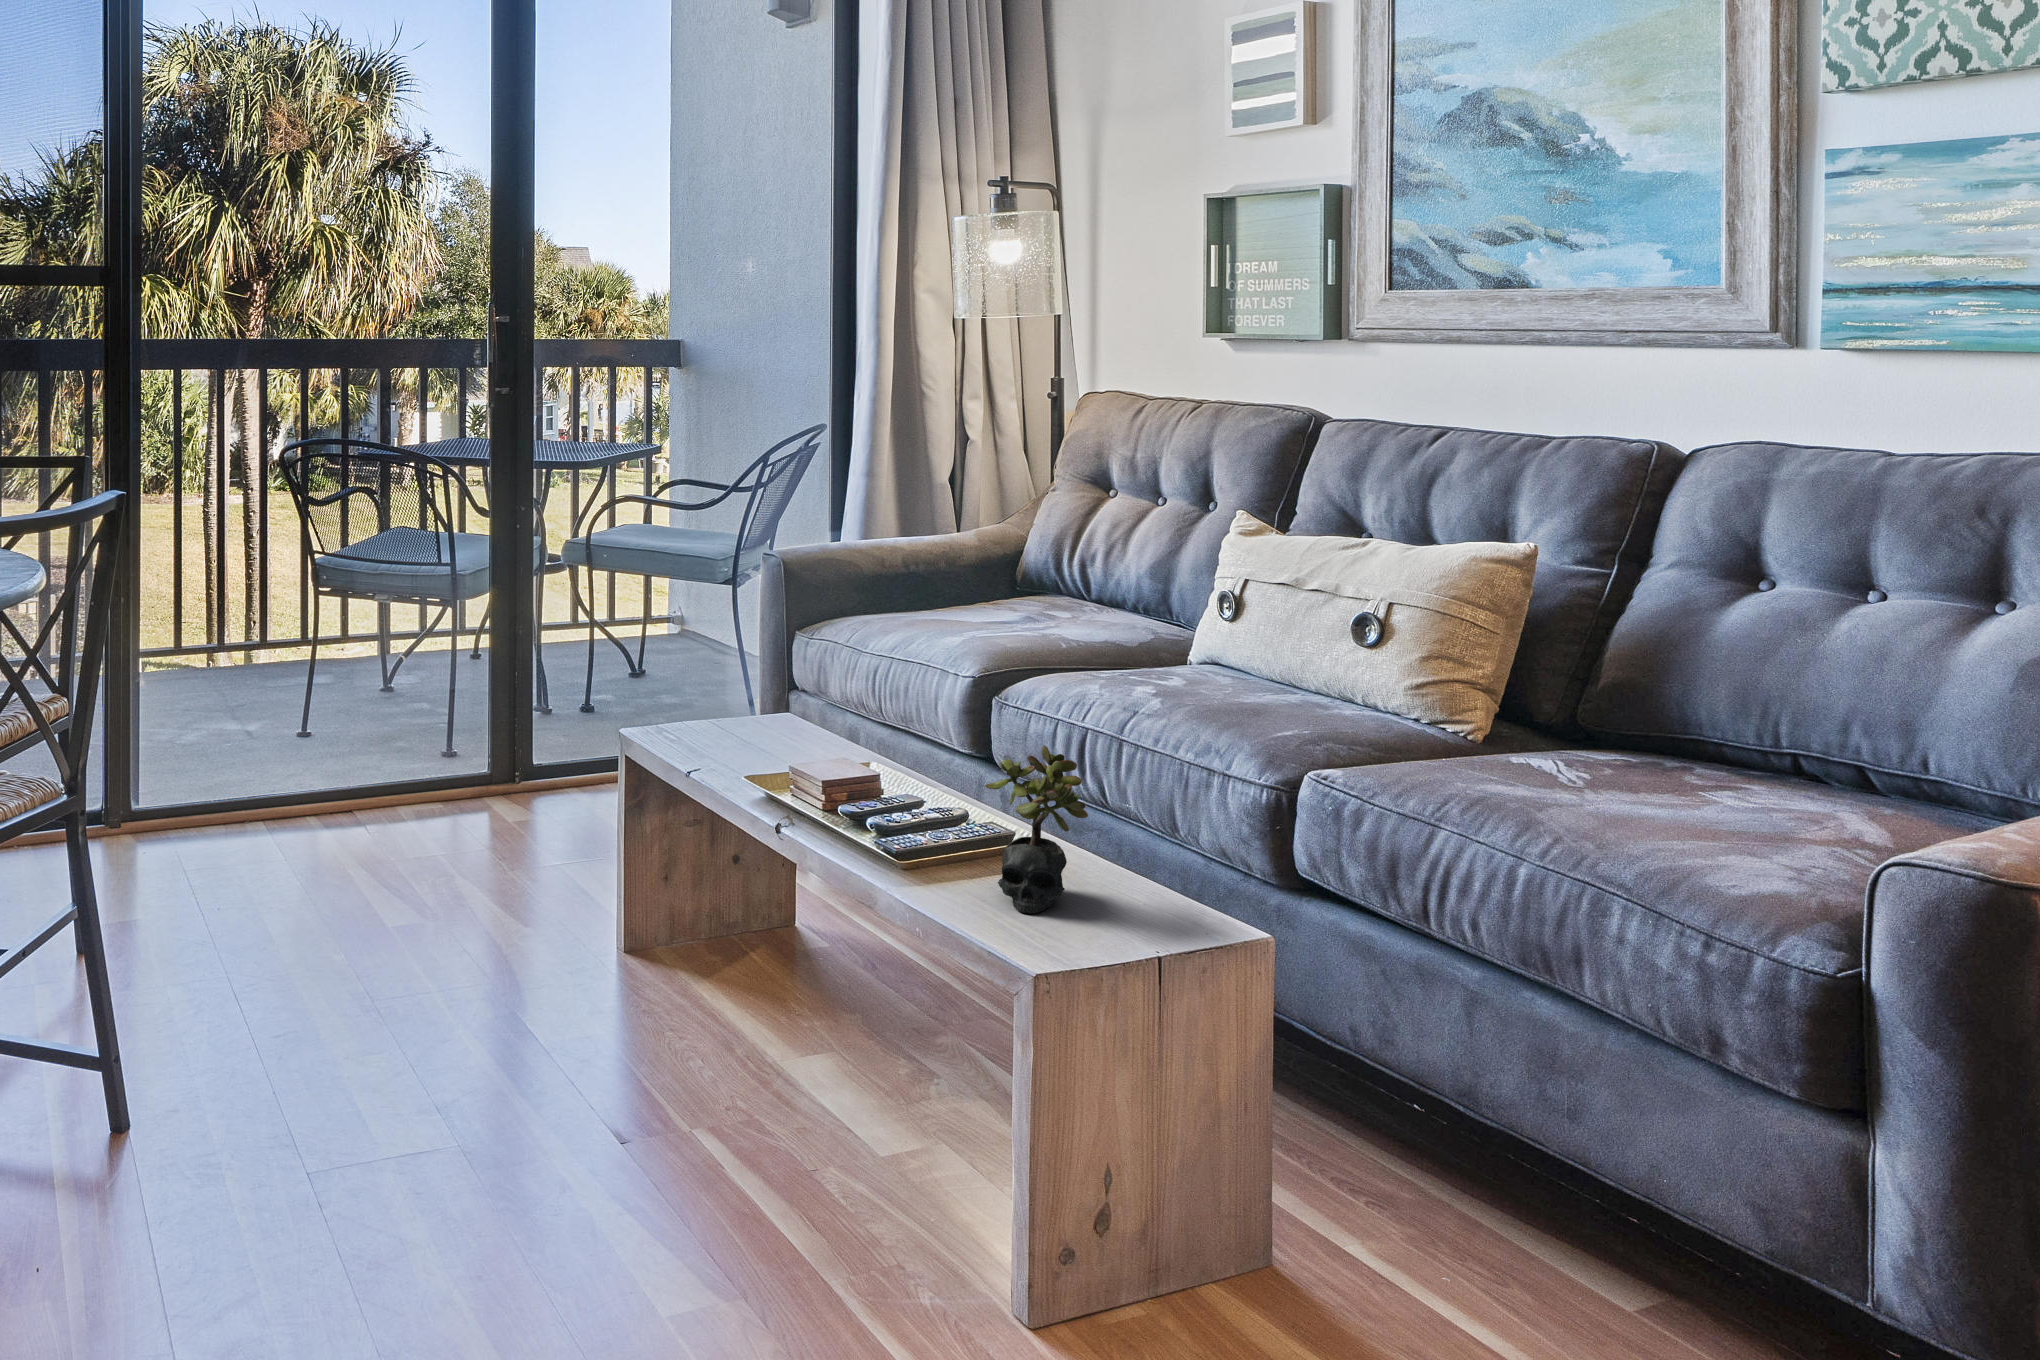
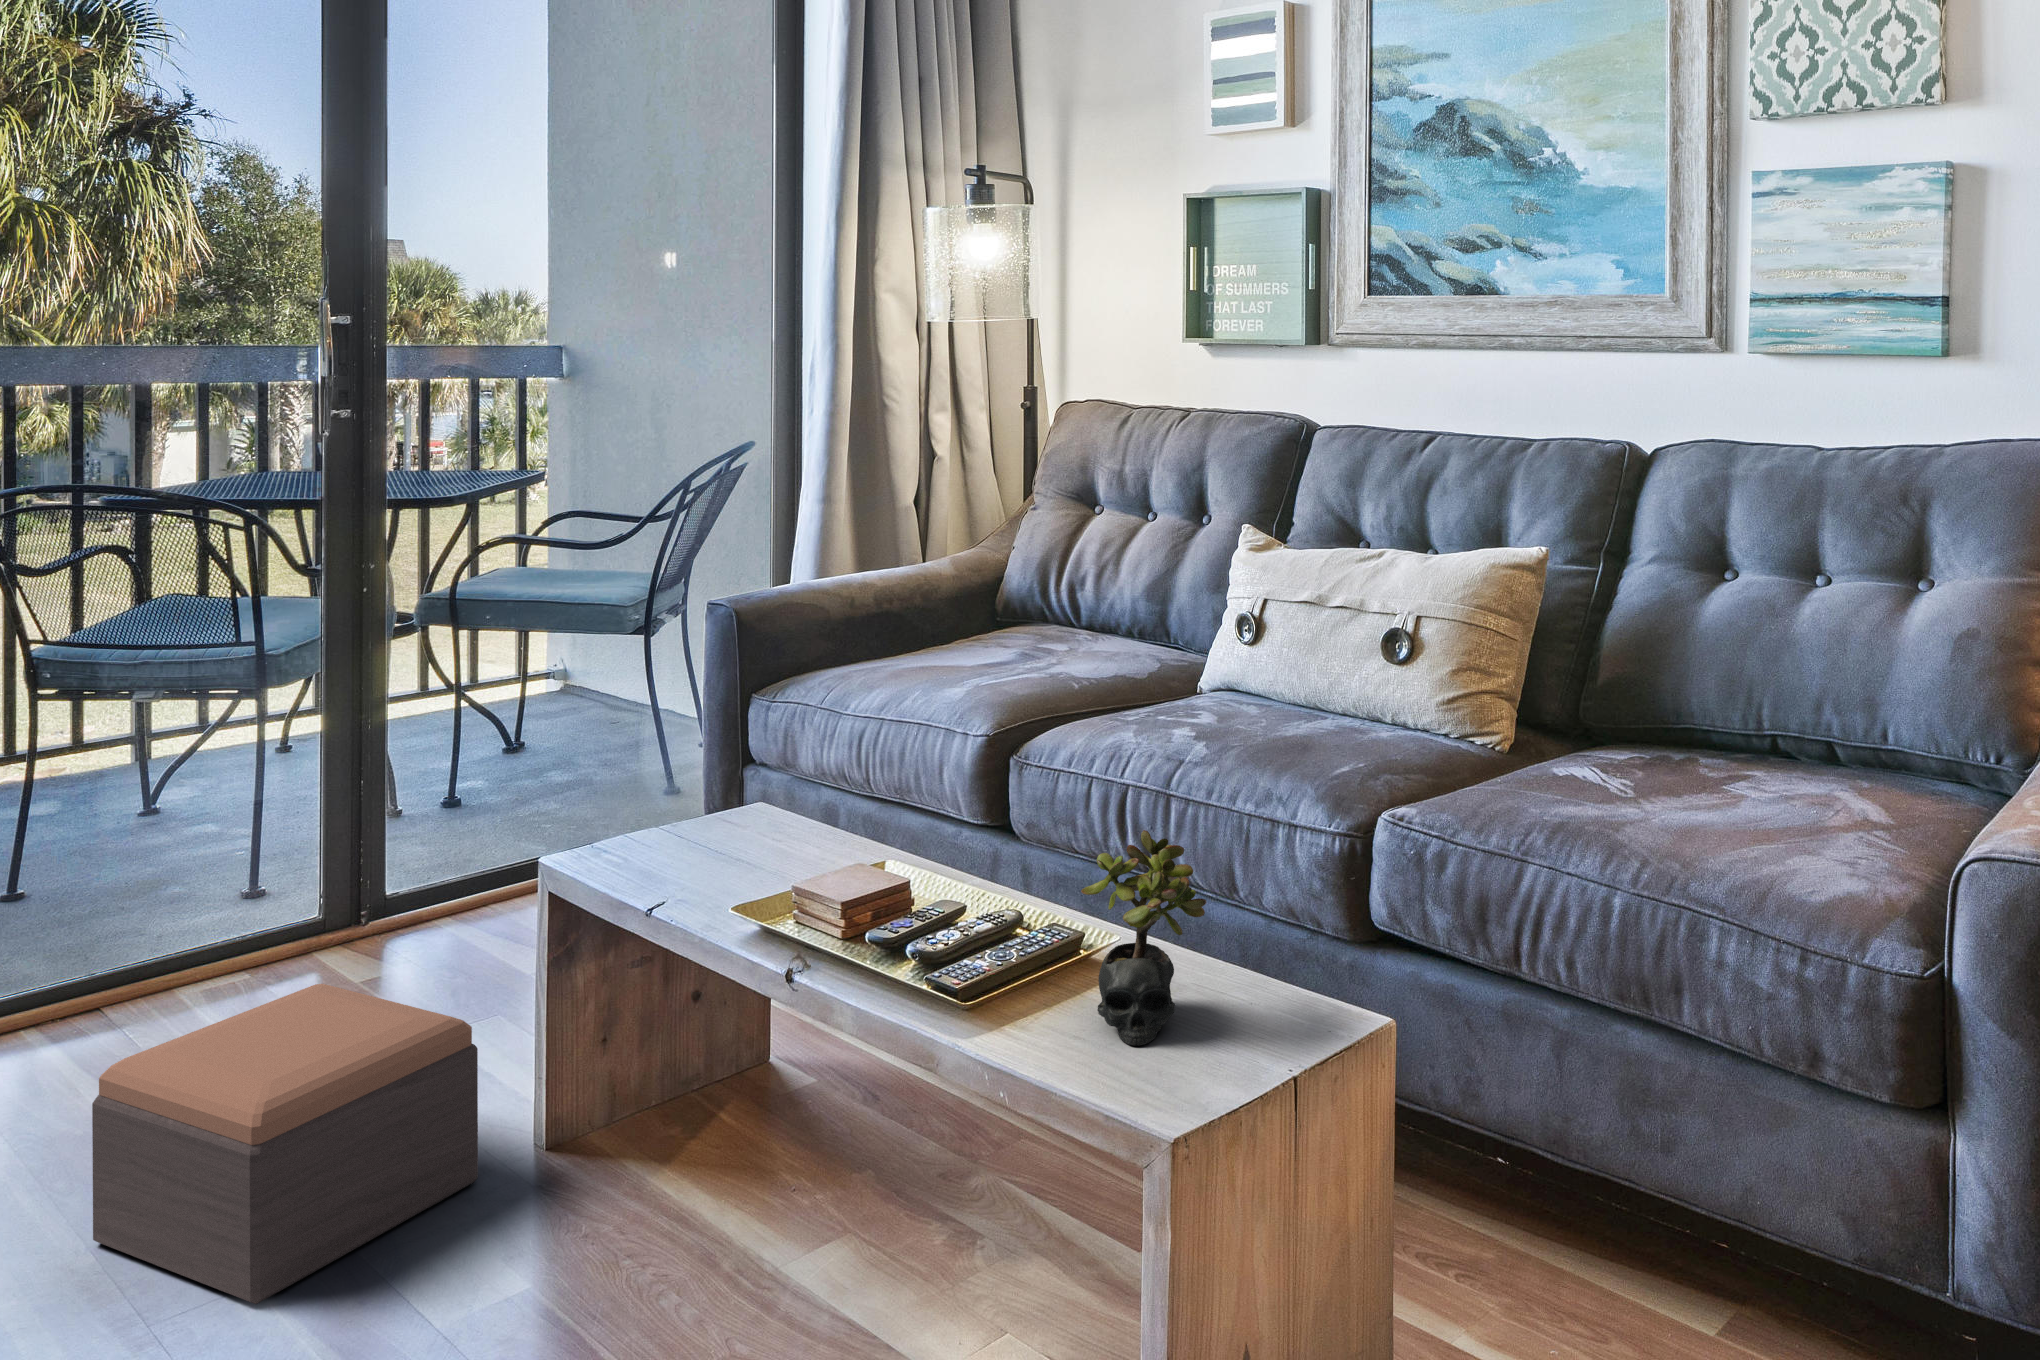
footstool: none [340,807,575,1008] -> present [92,984,478,1304]

